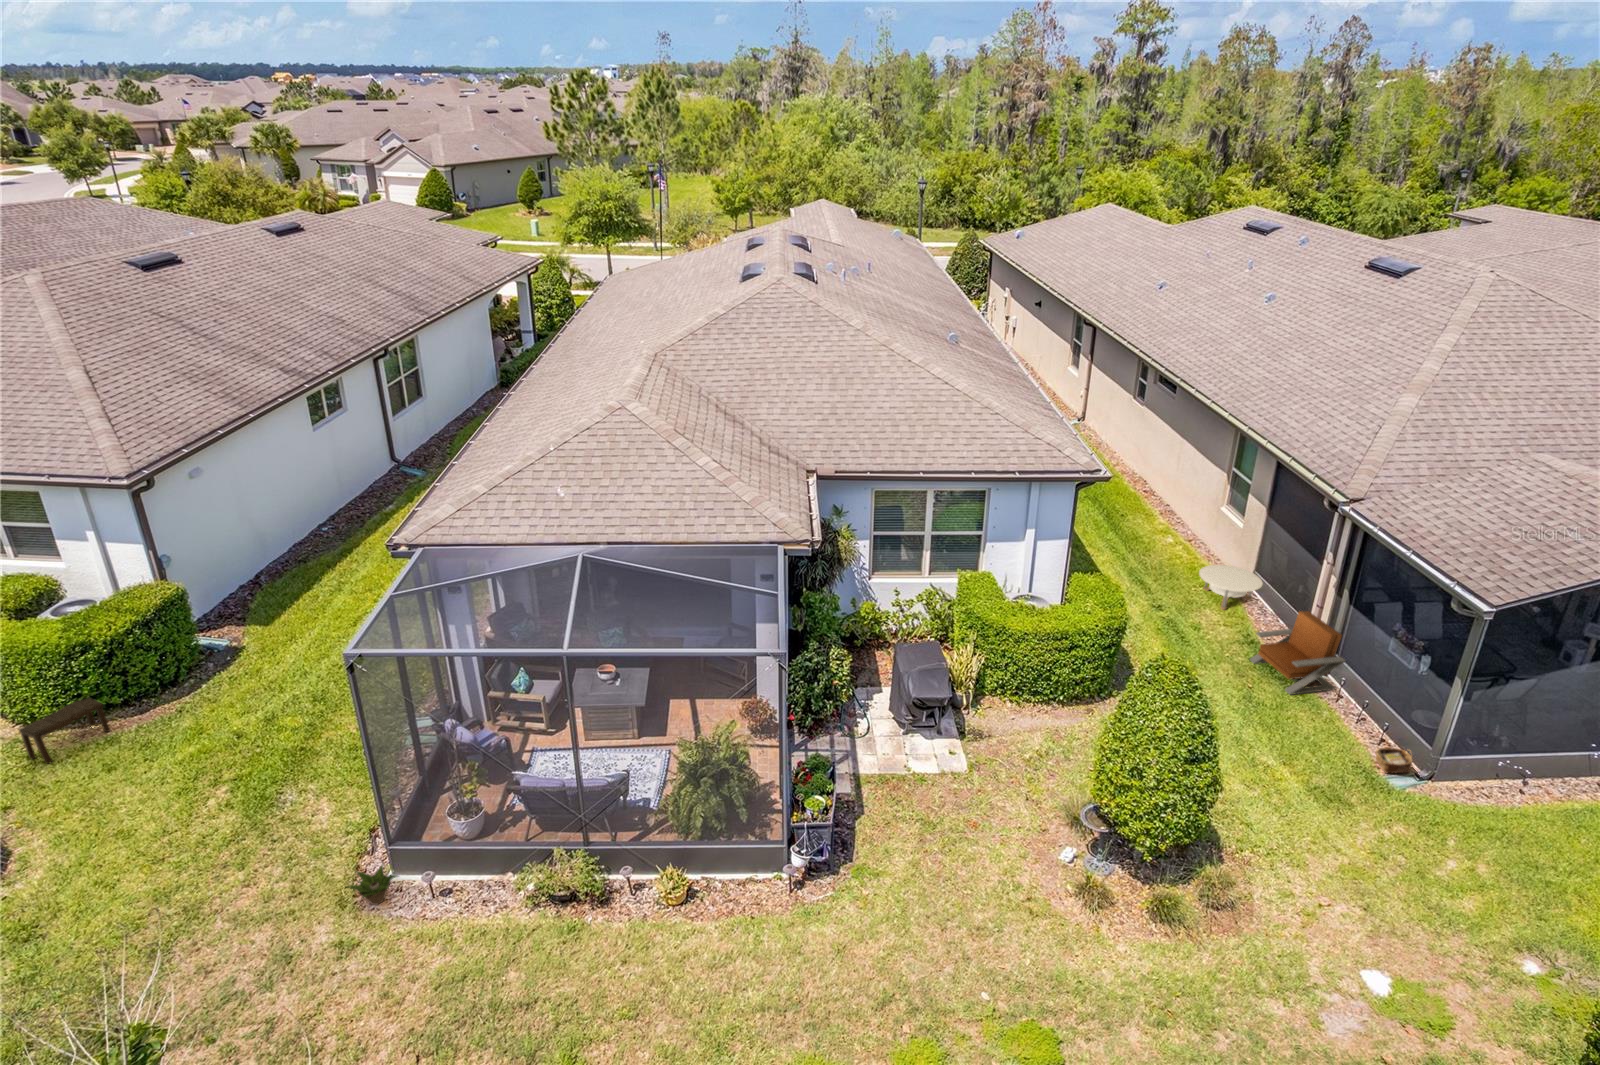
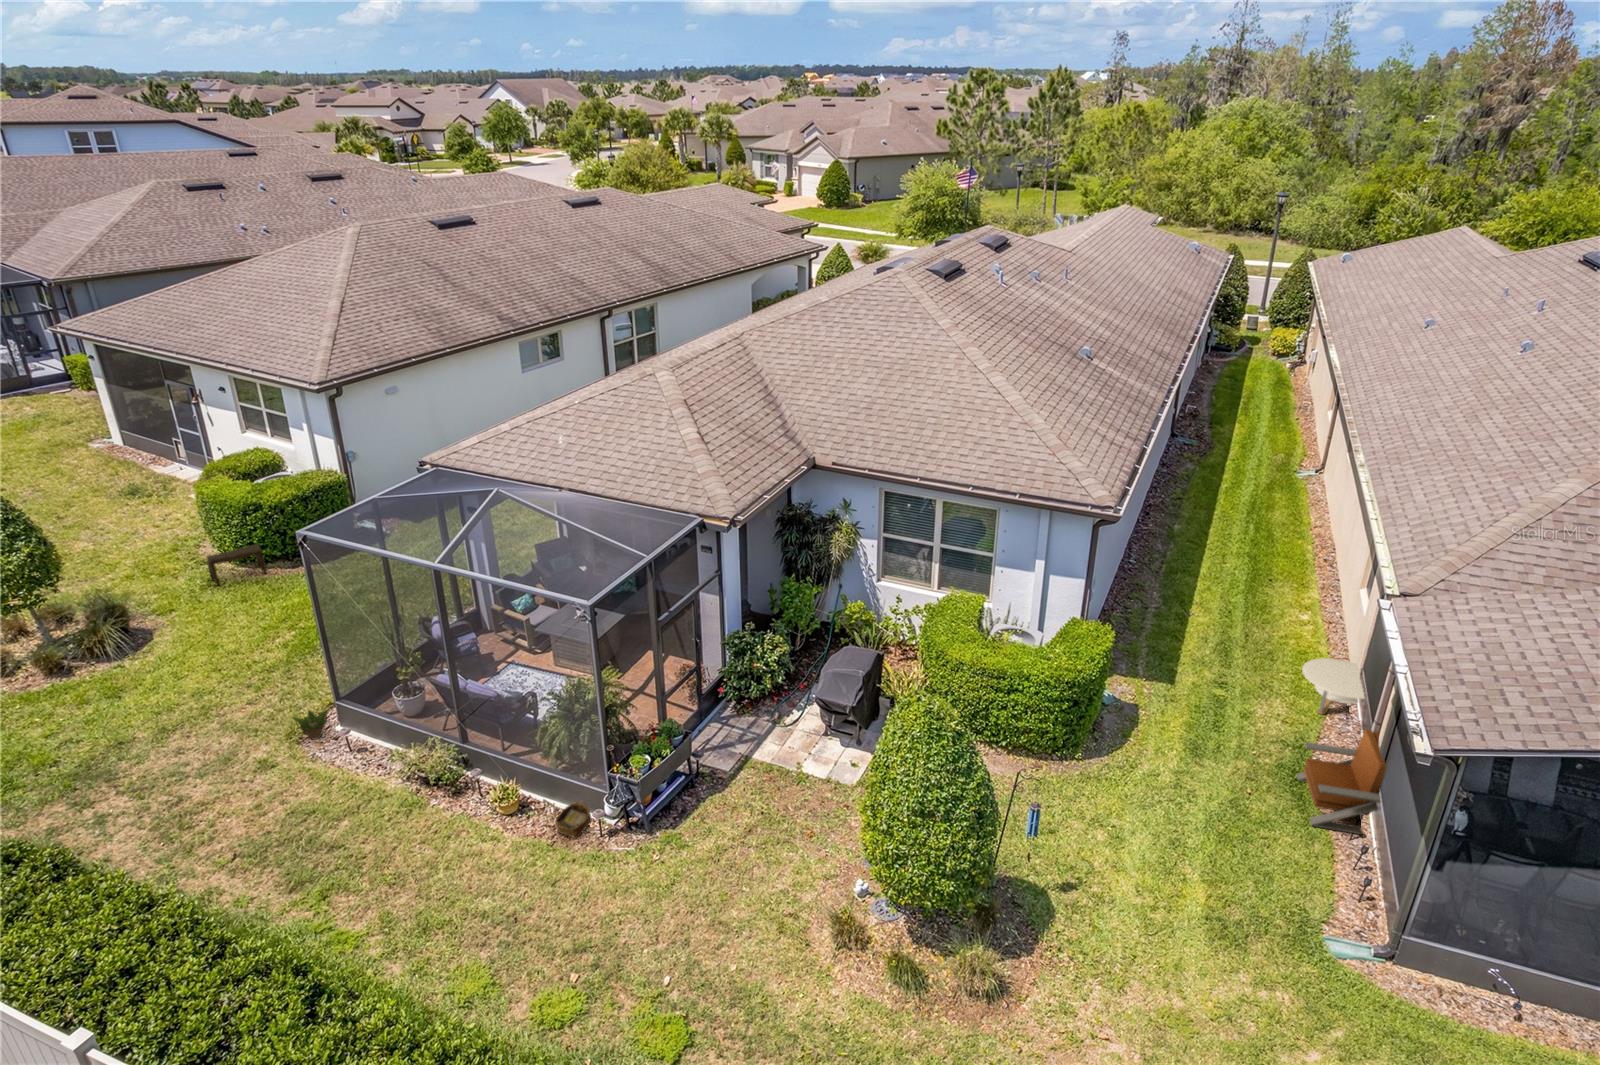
woven basket: present [1376,748,1413,773] -> present [555,802,592,839]

